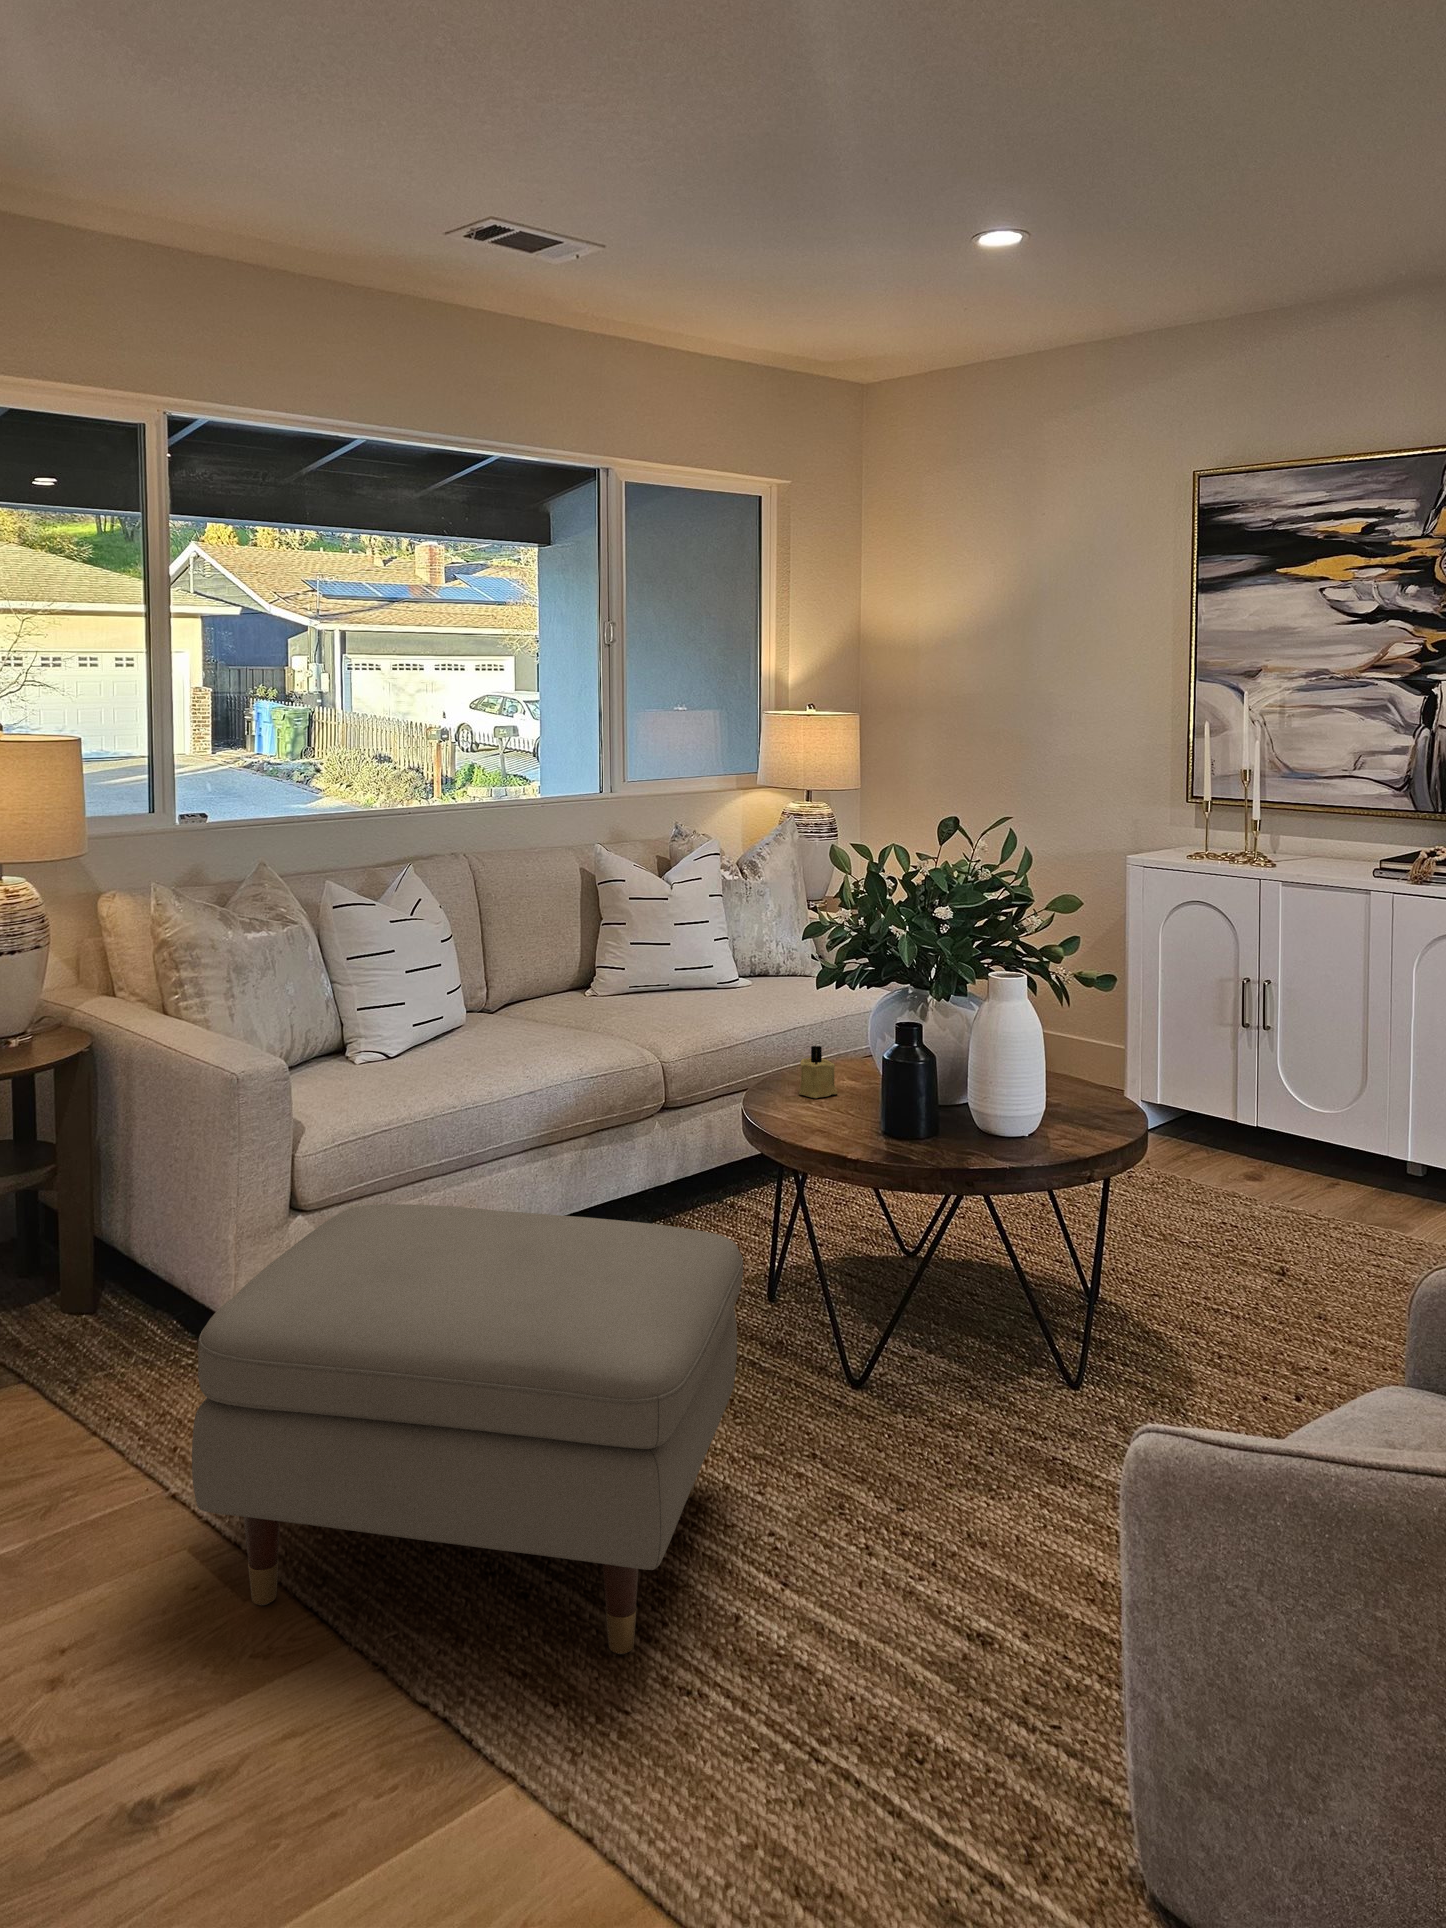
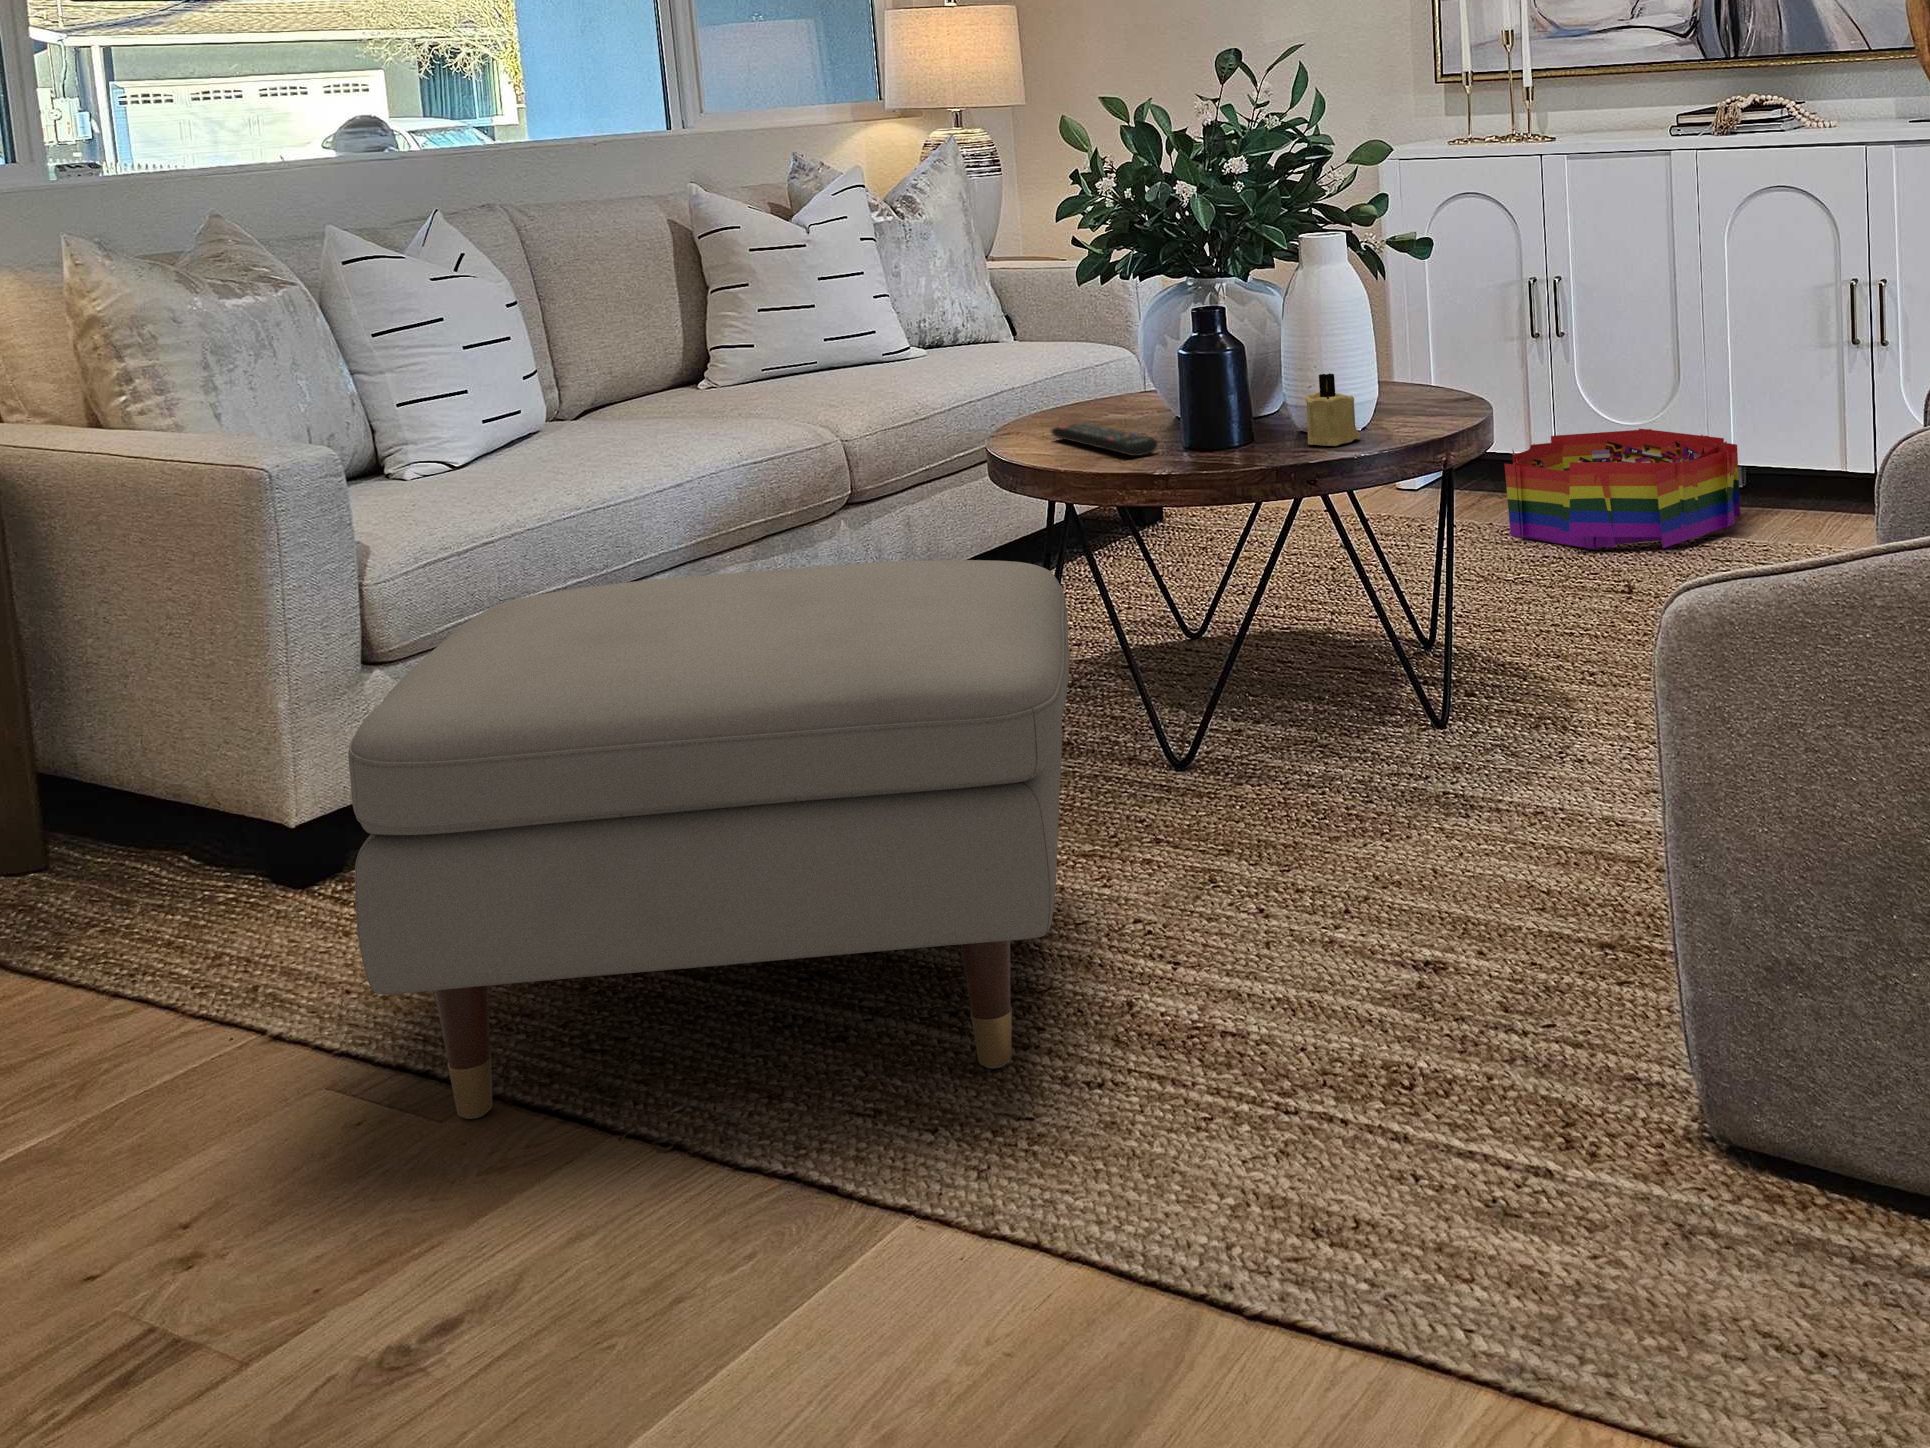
candle: present [799,1046,837,1098] -> present [1305,373,1360,446]
remote control: none [790,1097,859,1139] -> present [1051,423,1158,456]
storage bin: none [1197,1108,1402,1226] -> present [1505,429,1740,550]

